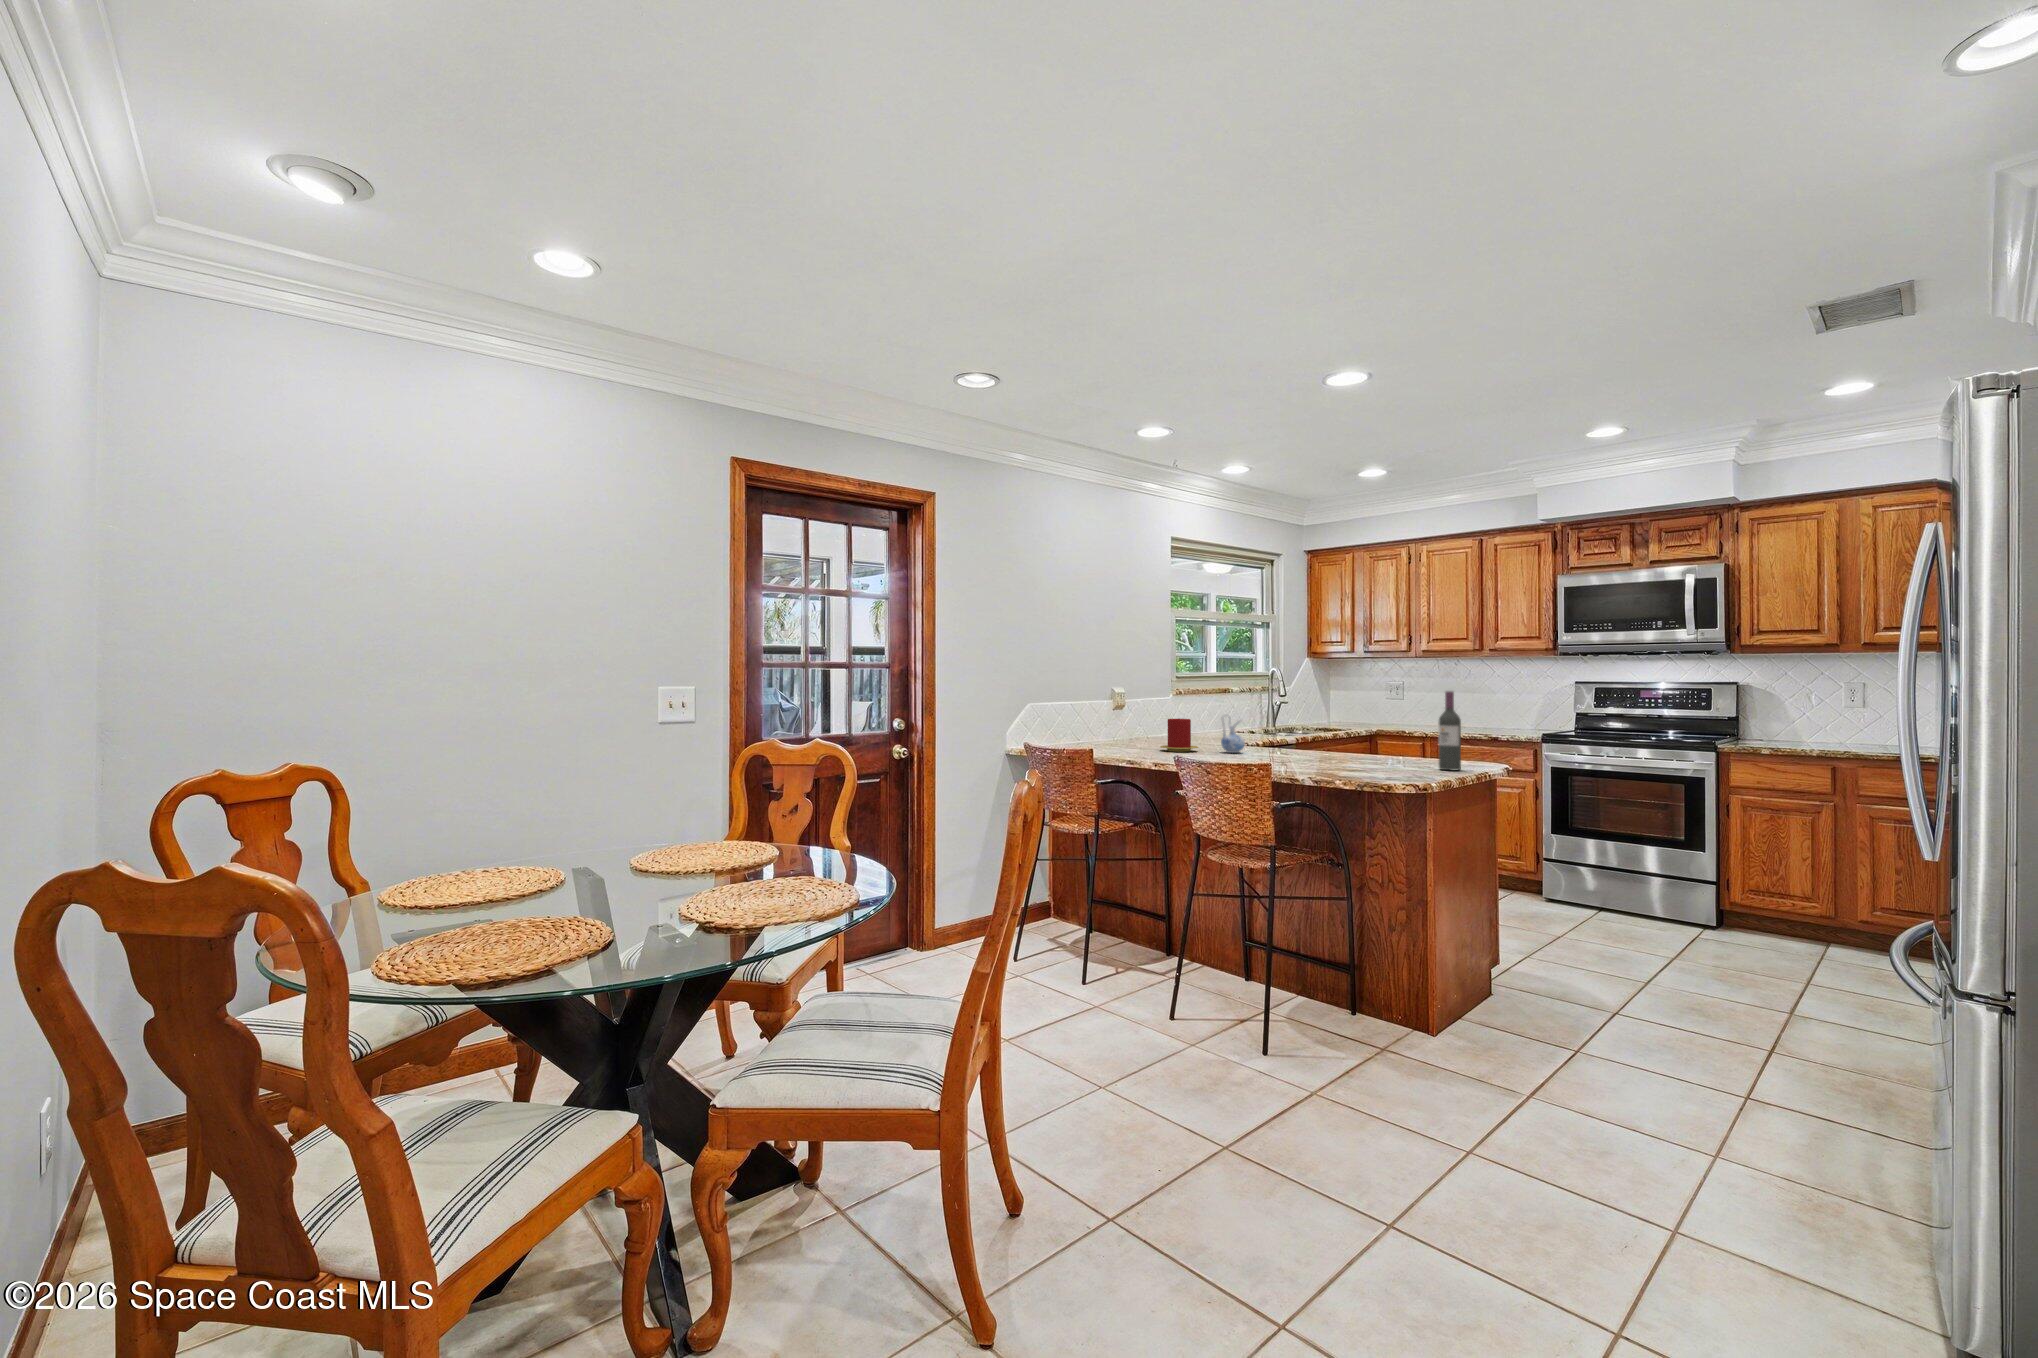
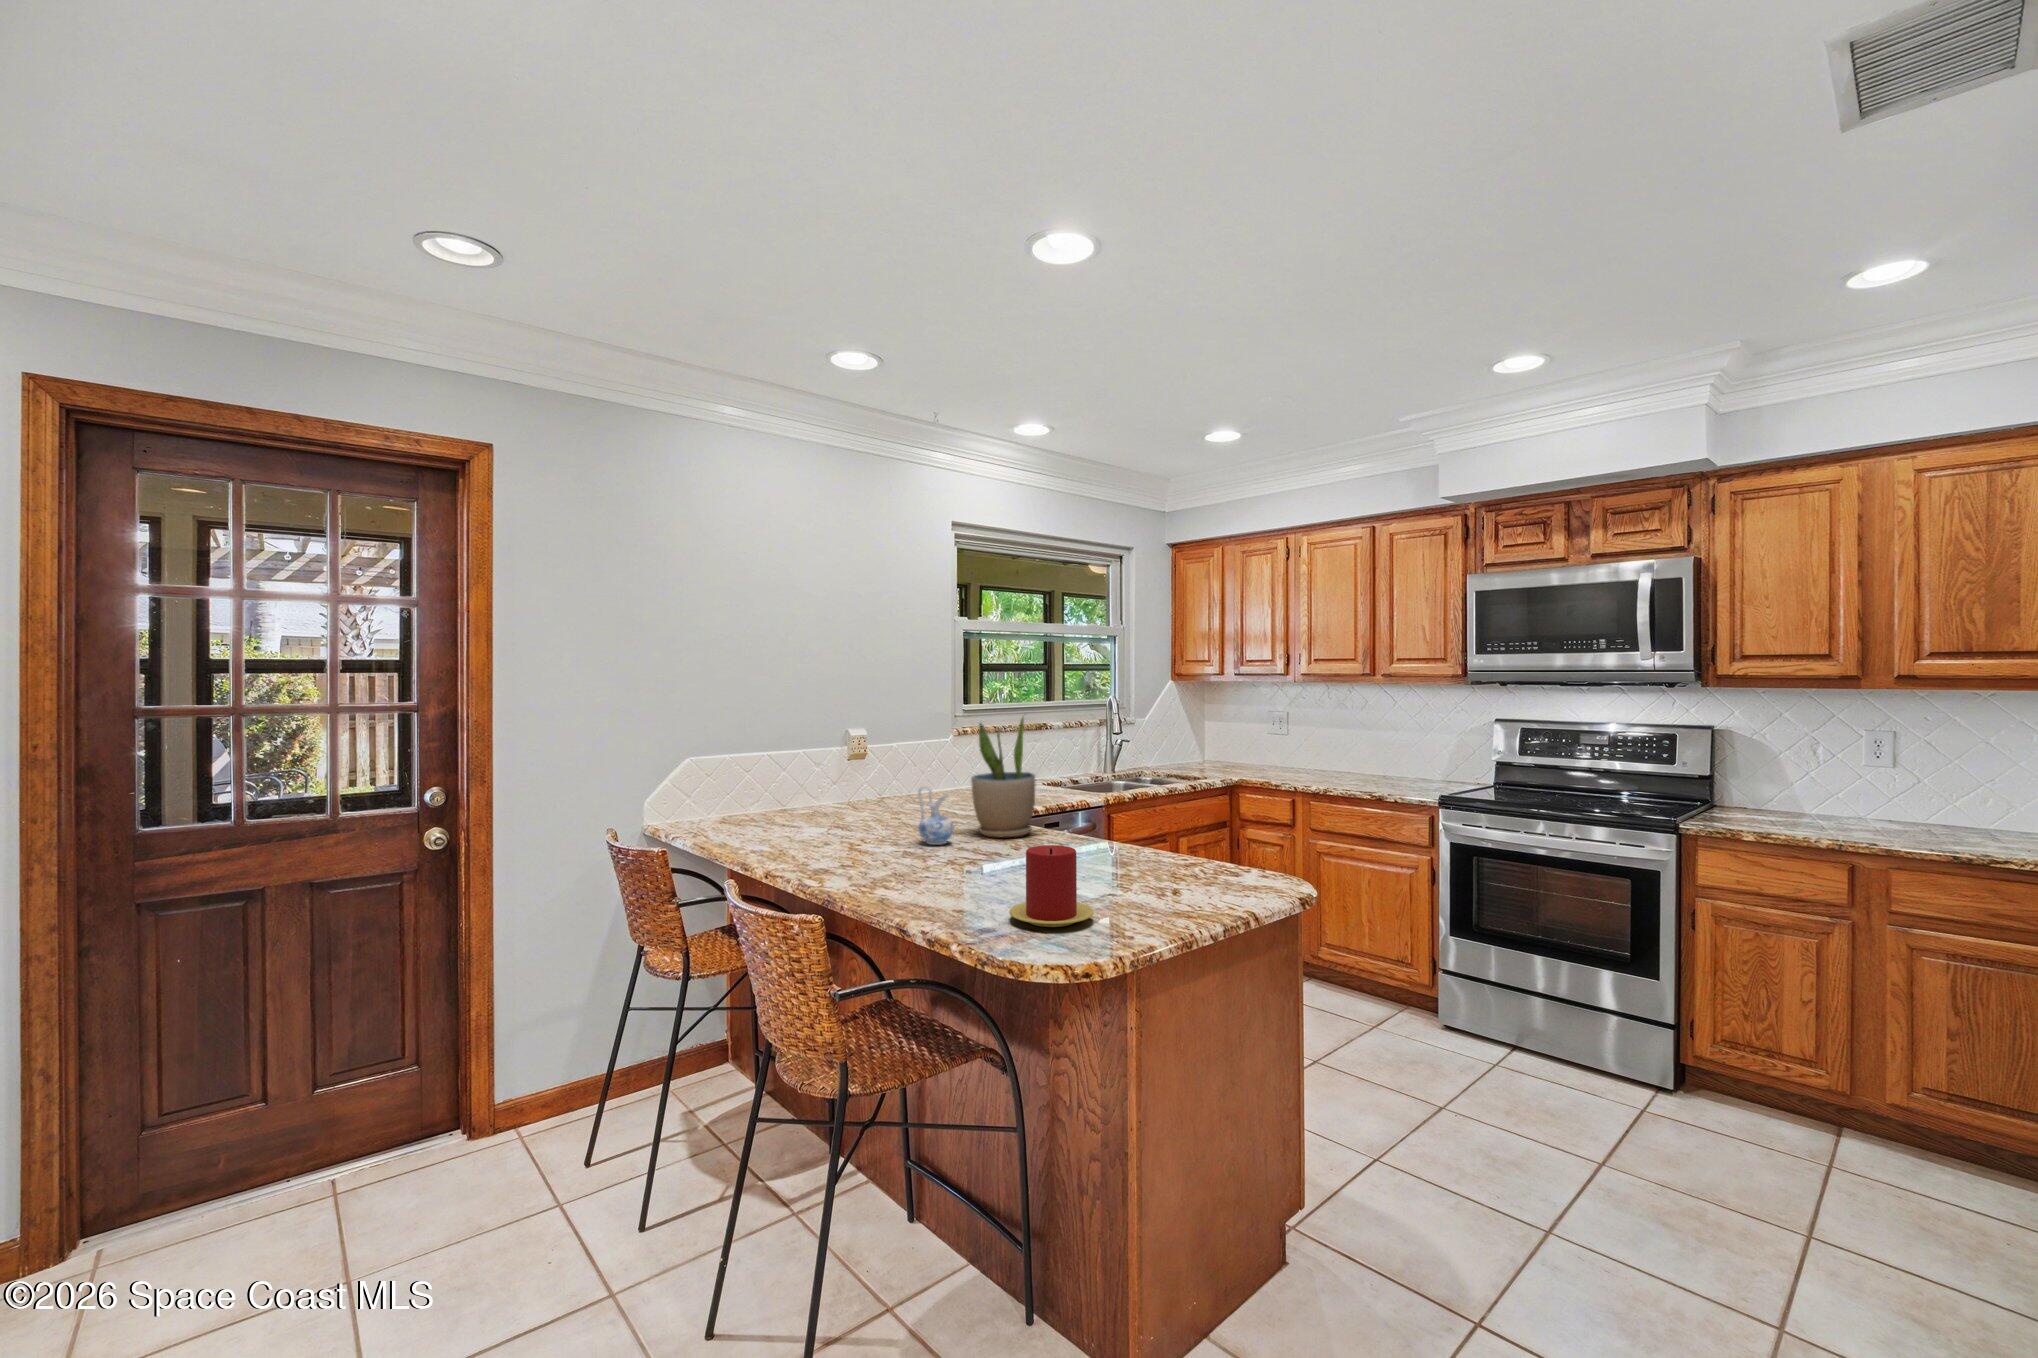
potted plant: none [1244,667,1289,751] -> present [971,717,1035,837]
wine bottle: present [1439,691,1461,771] -> none [1173,775,1208,913]
candle: present [1160,719,1198,752] -> present [1009,845,1093,927]

